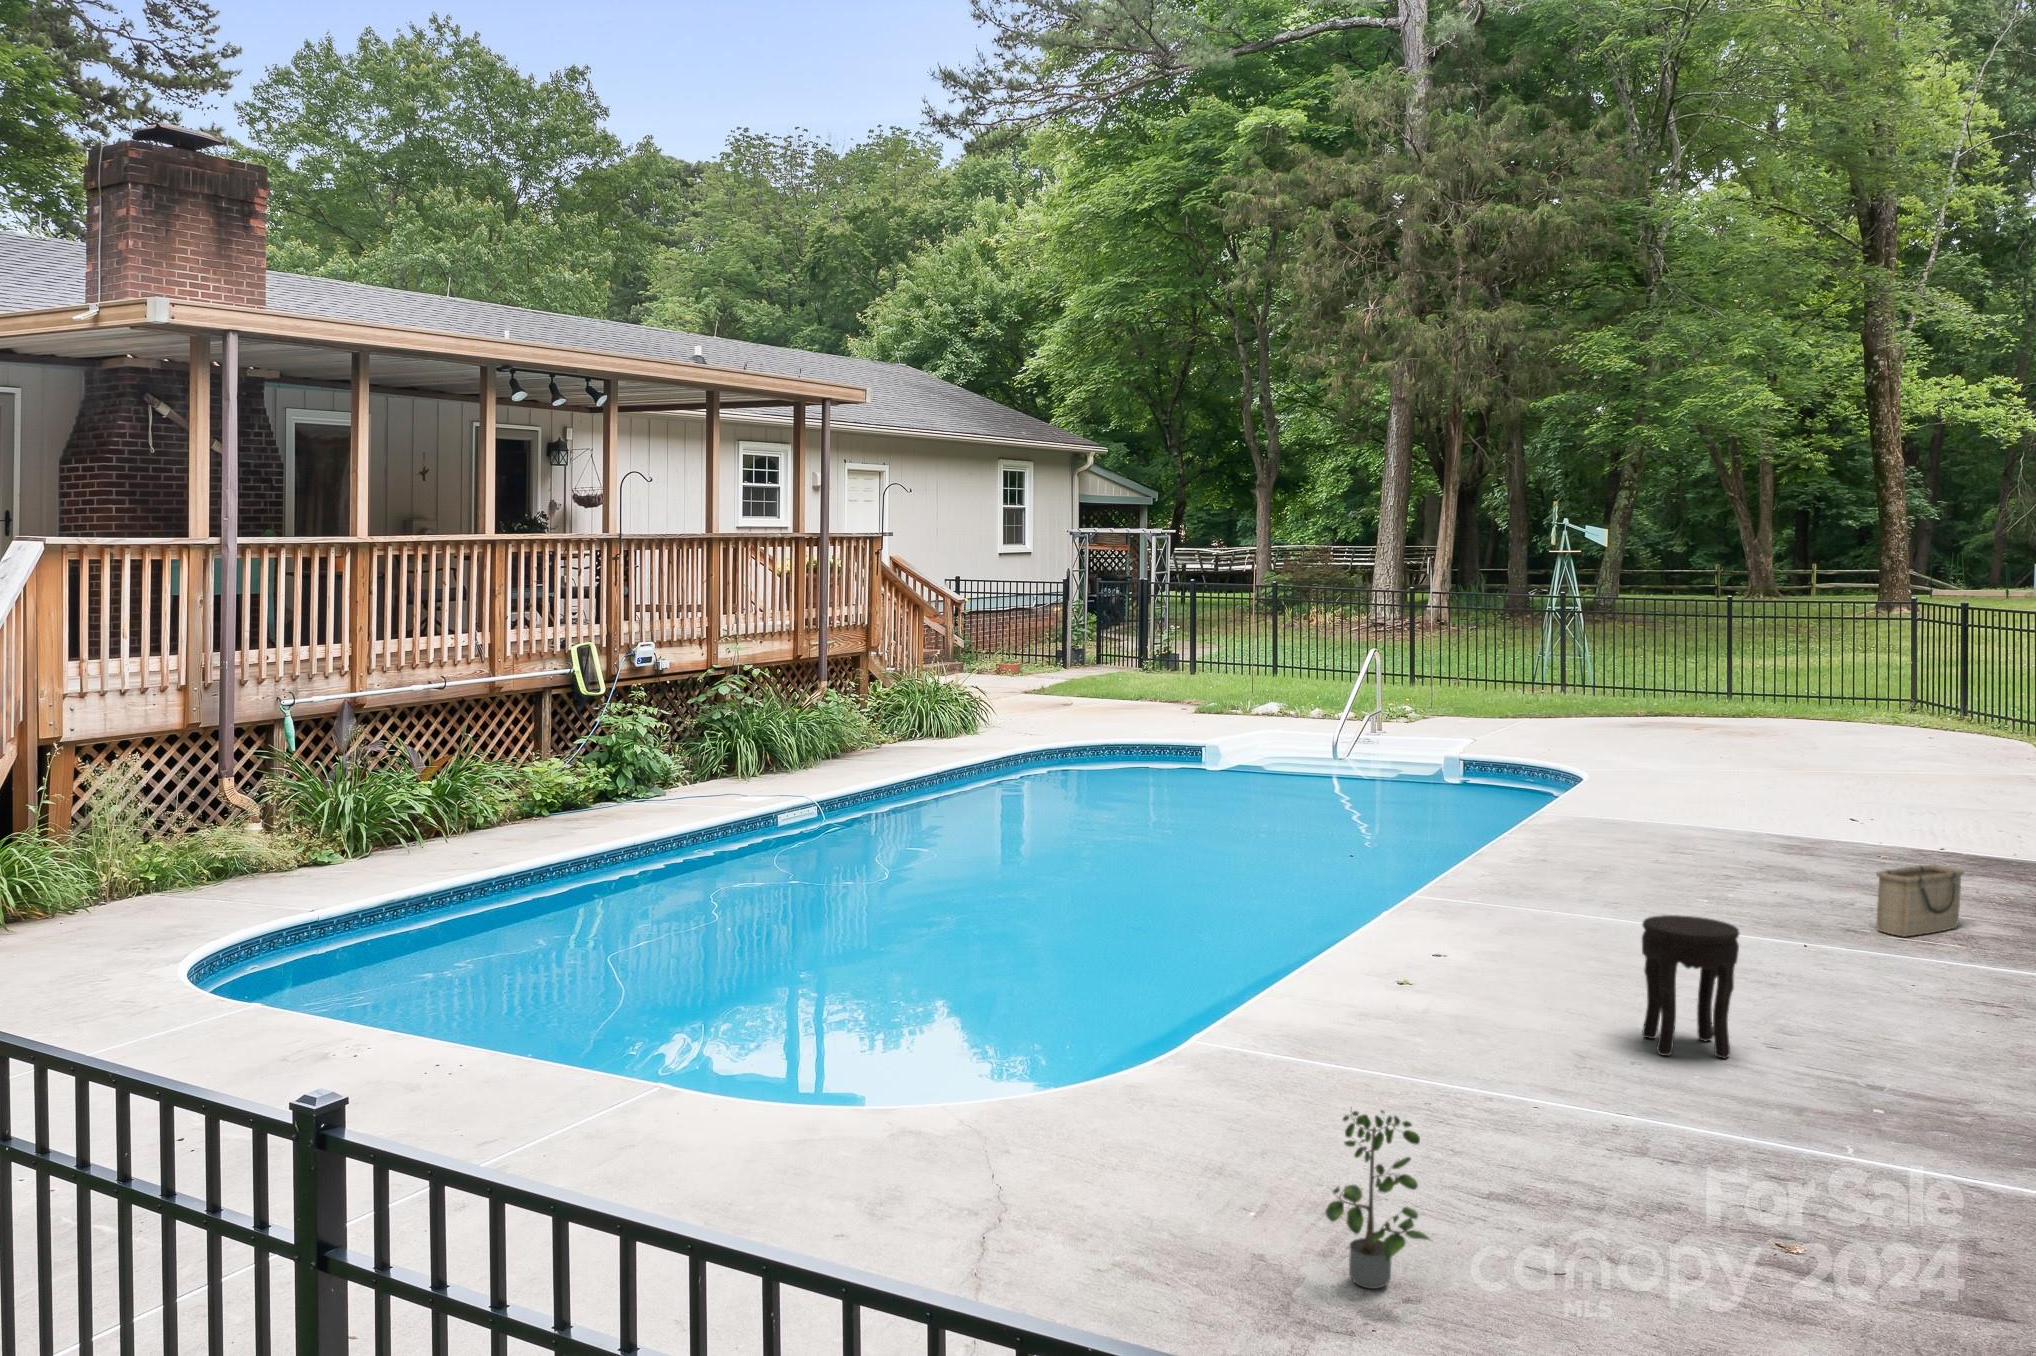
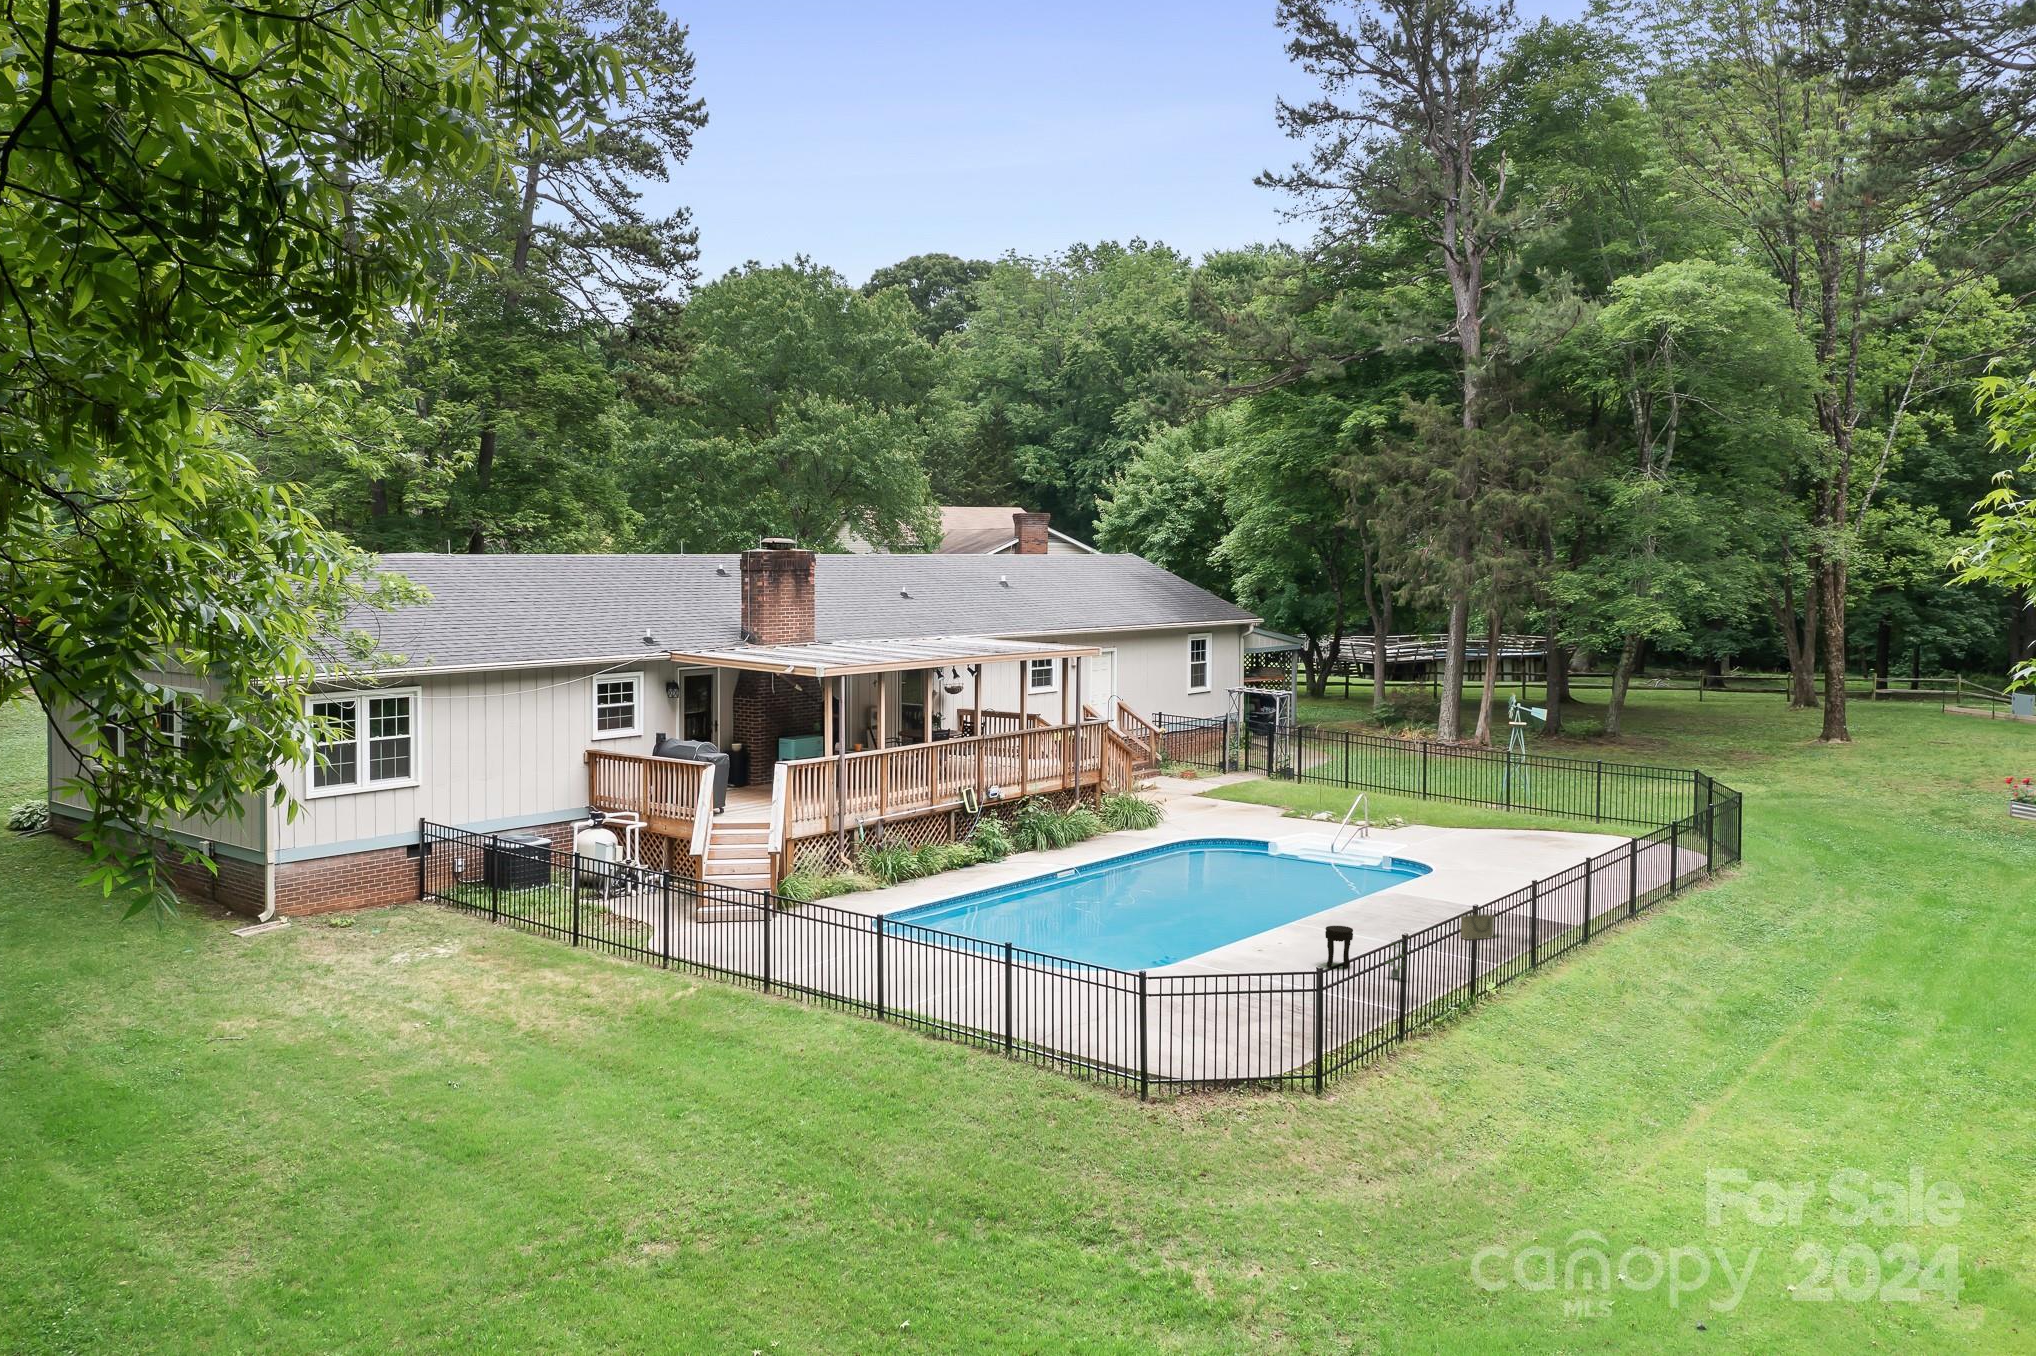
potted plant: present [1325,1110,1430,1289] -> present [1386,942,1404,979]

